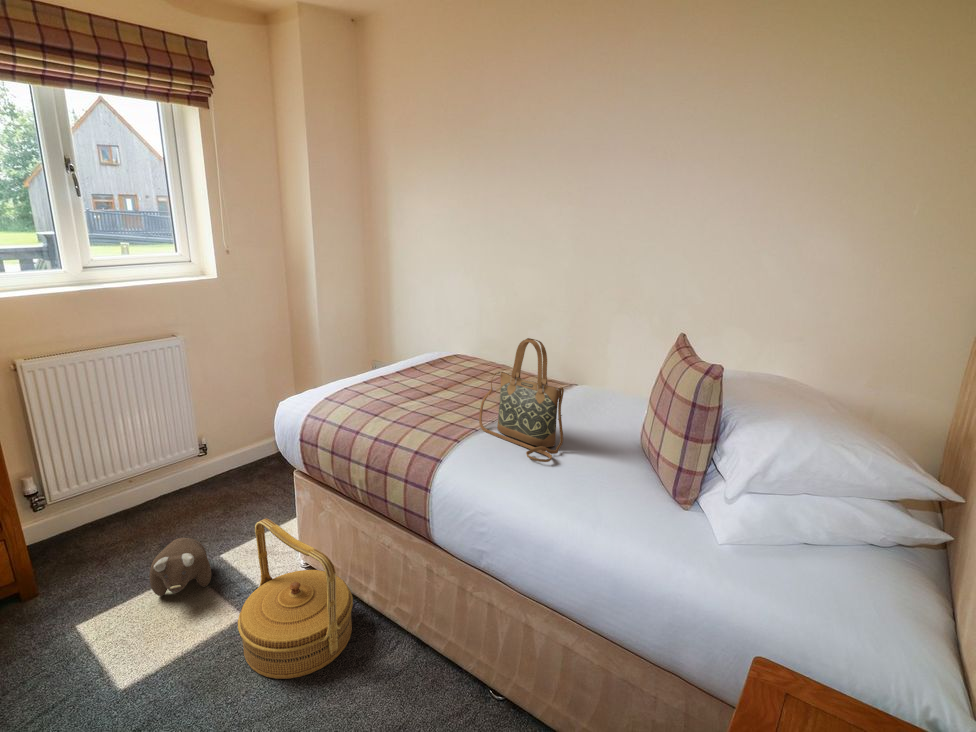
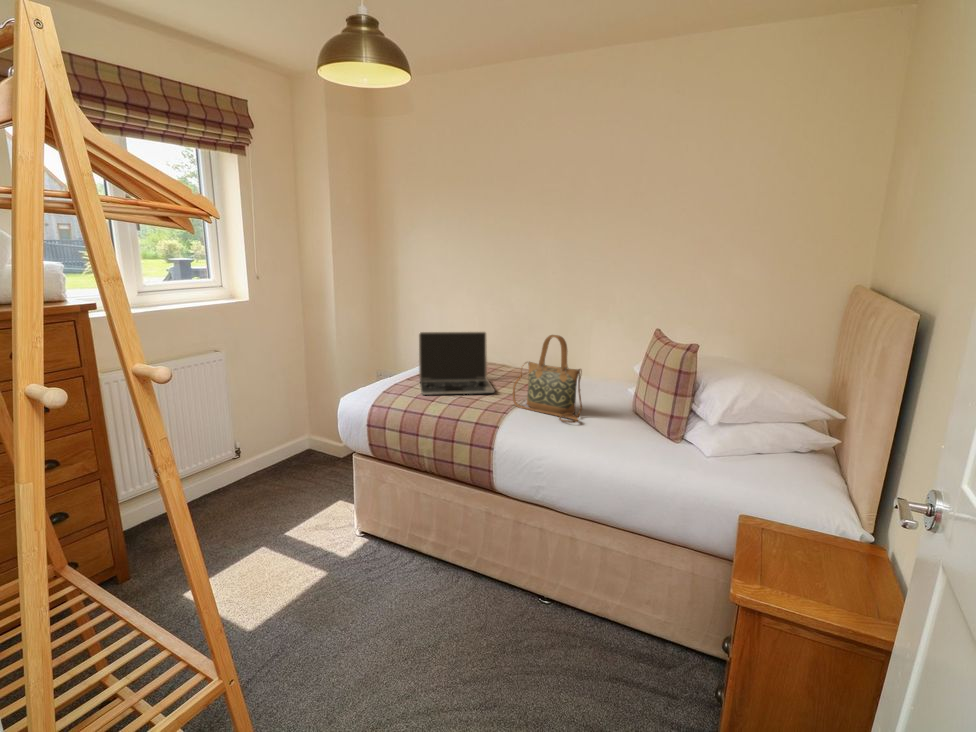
laptop: none [372,324,469,407] -> present [419,332,494,395]
woven basket: present [238,518,353,679] -> none [335,488,424,610]
plush toy: present [149,538,211,596] -> none [239,517,288,567]

